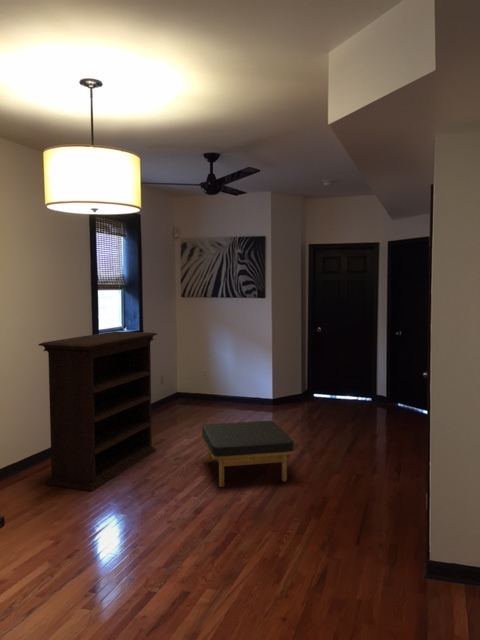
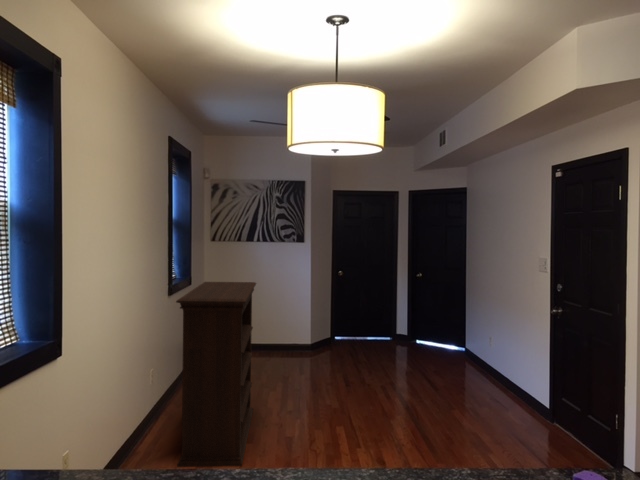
ottoman: present [202,421,294,487] -> none [316,366,423,439]

